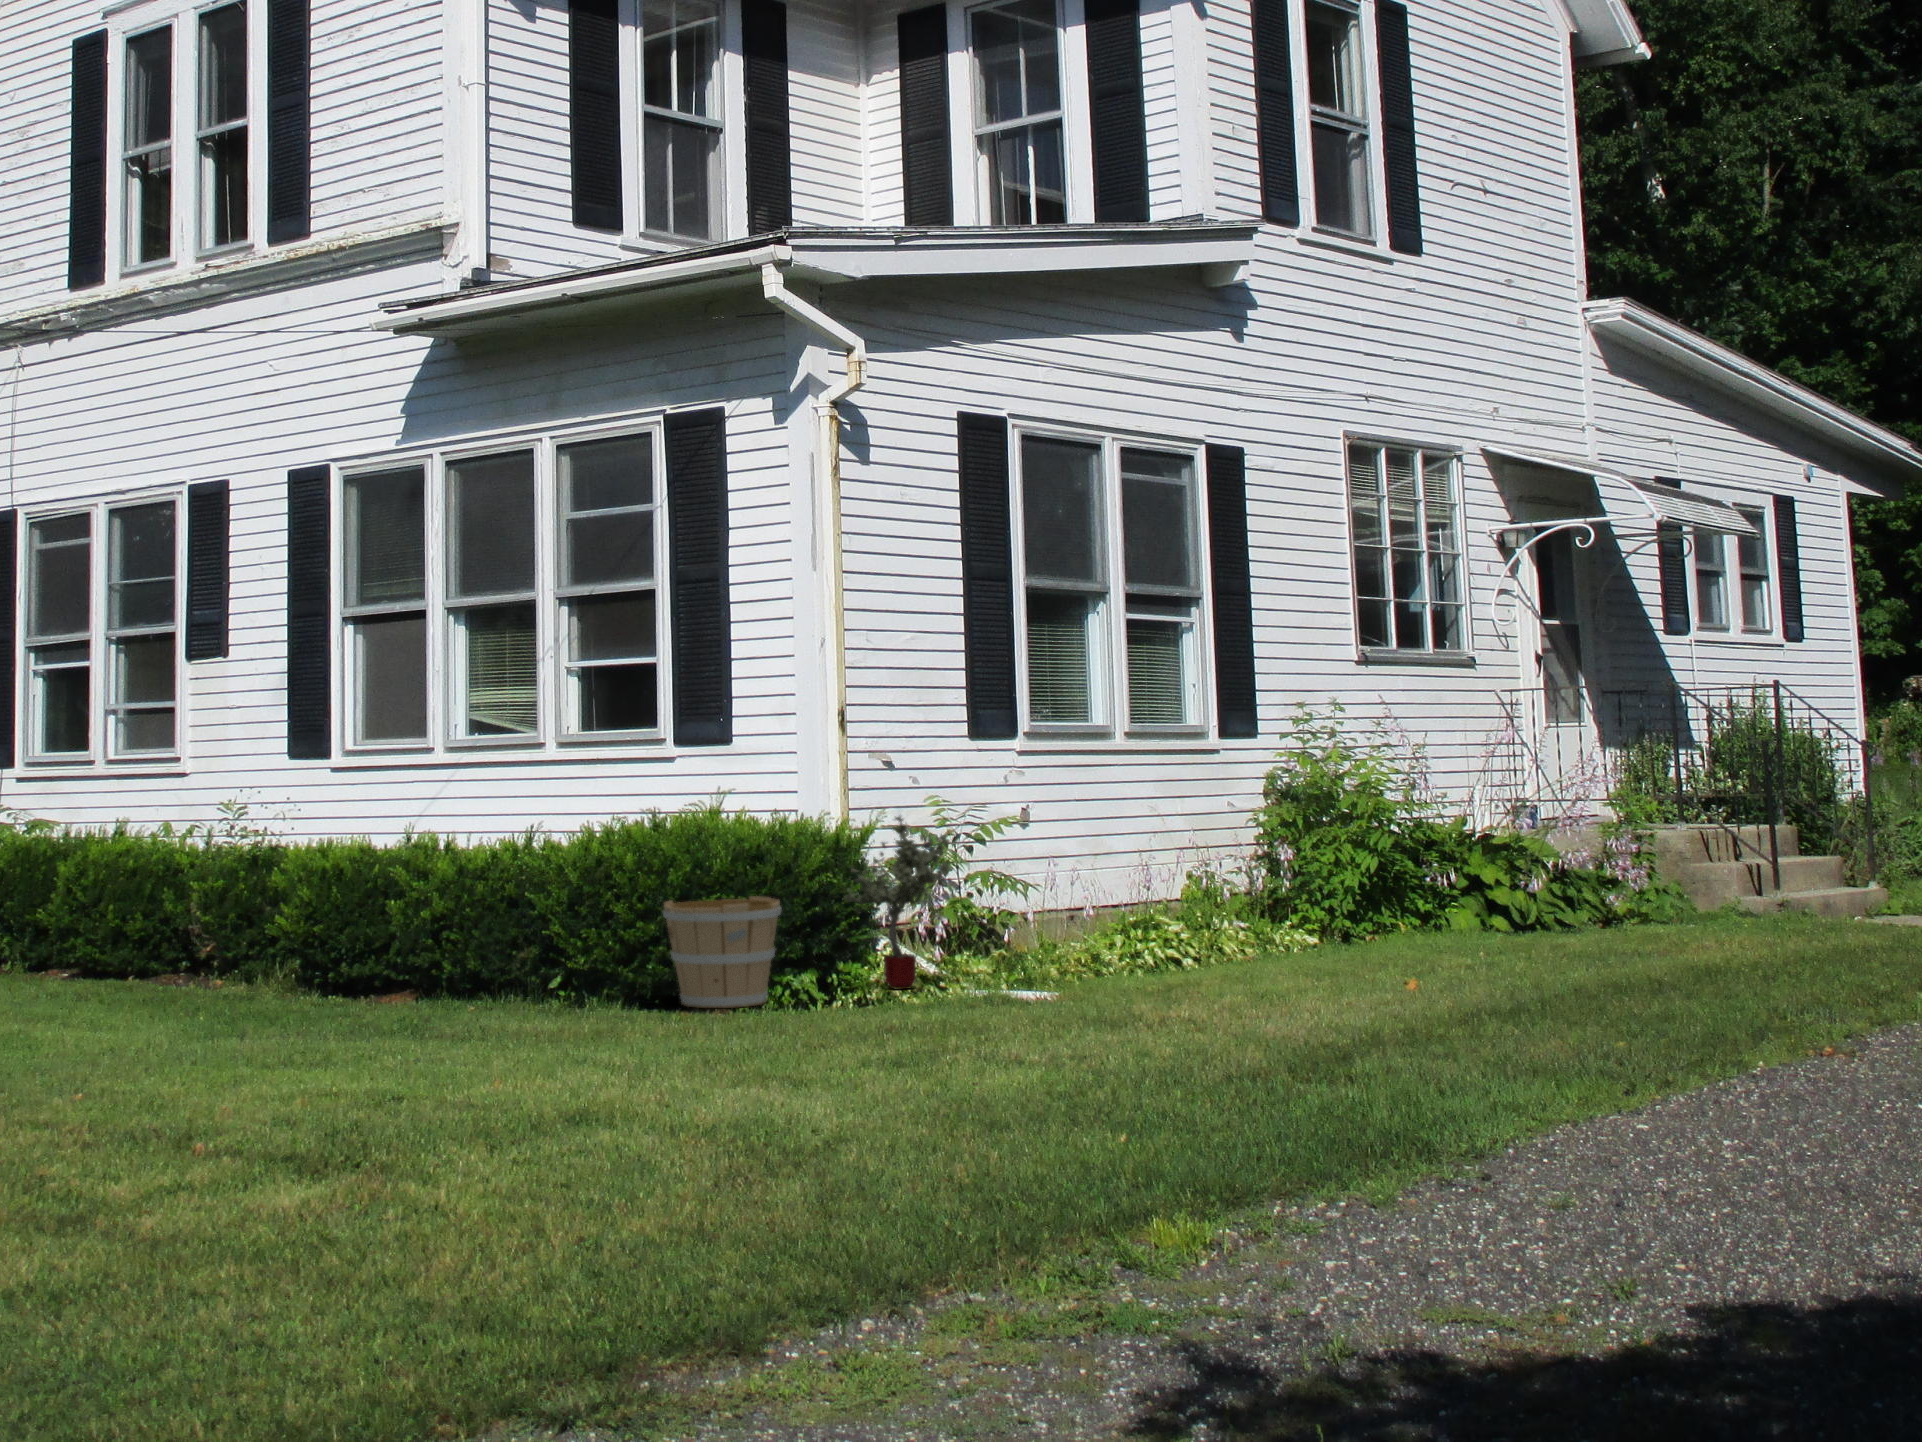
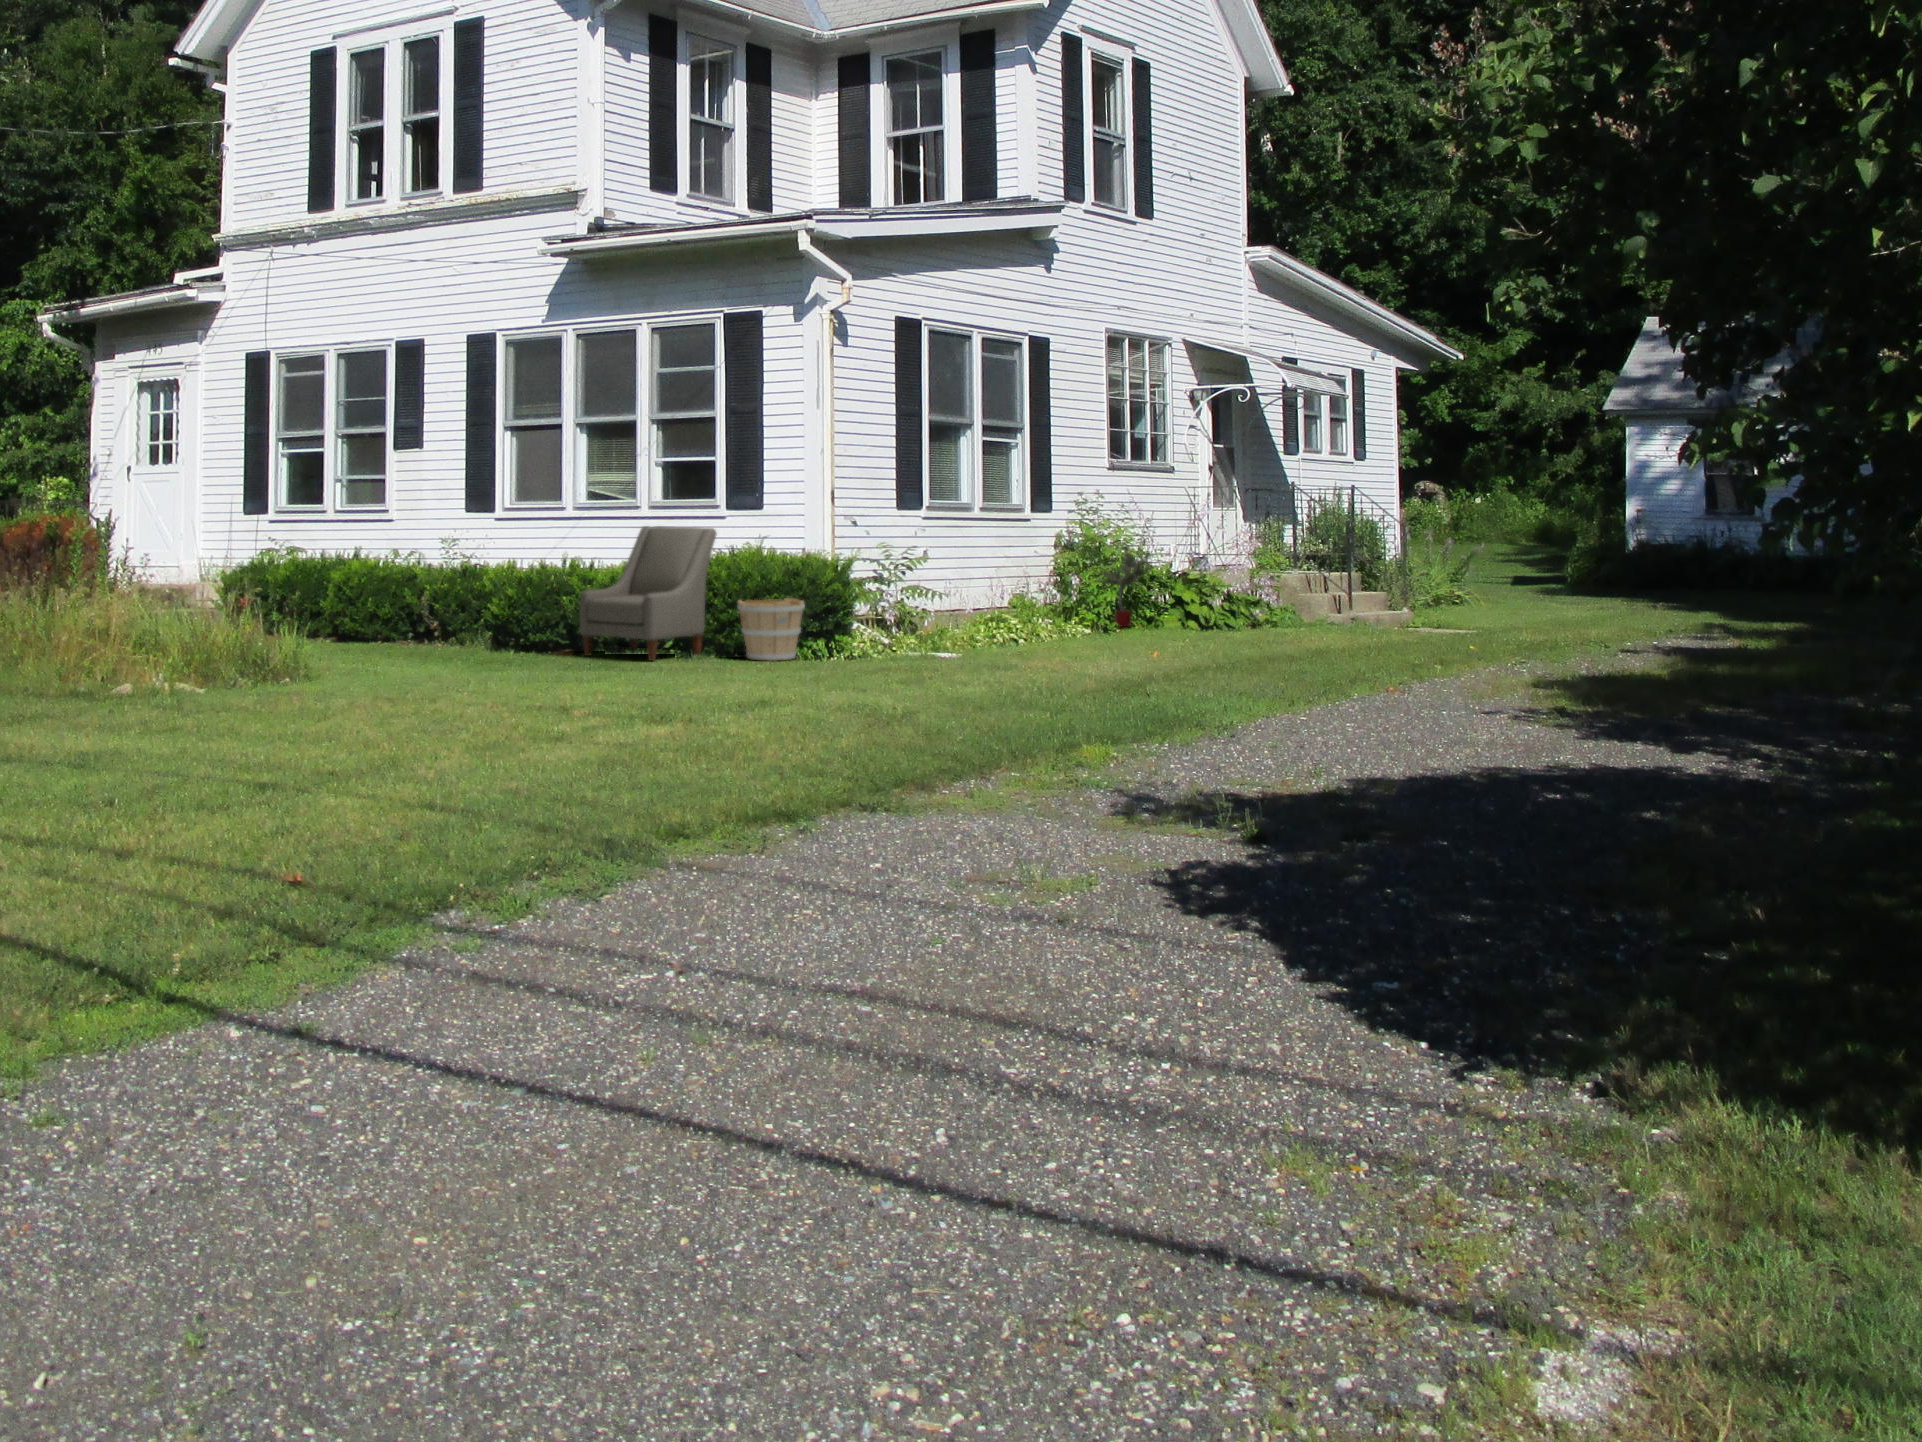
chair: none [398,775,635,1012] -> present [580,526,716,661]
potted tree: present [844,816,952,989] -> present [1096,543,1151,627]

